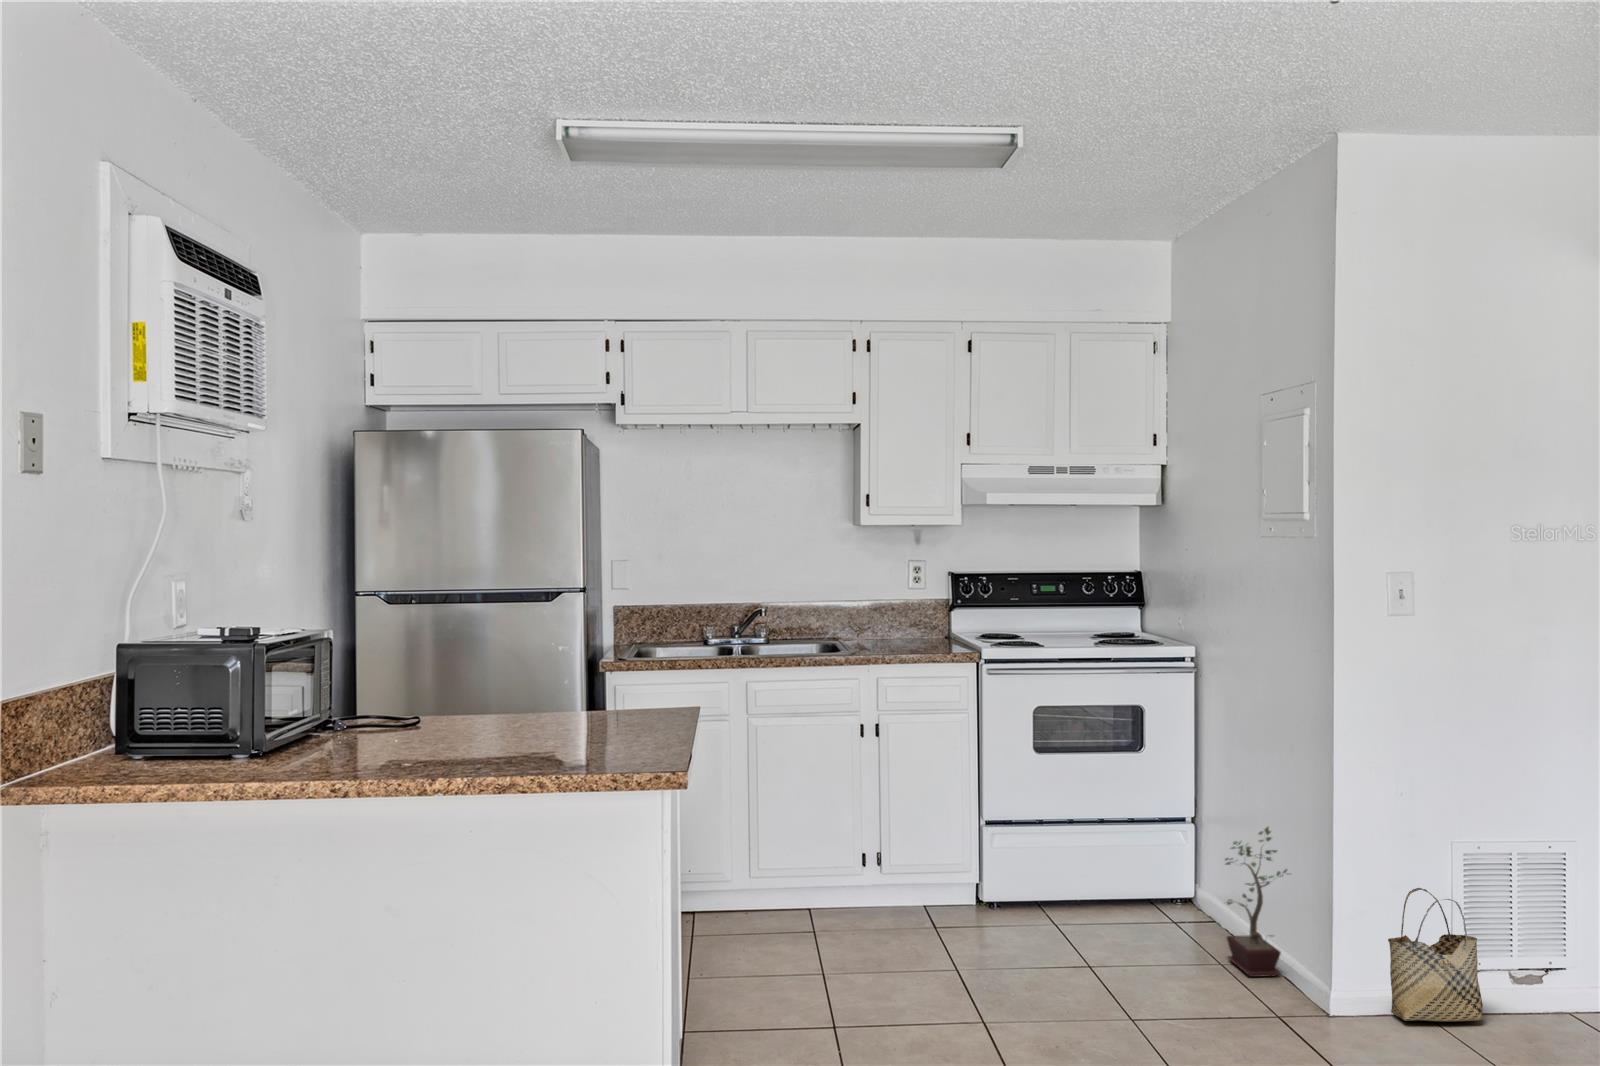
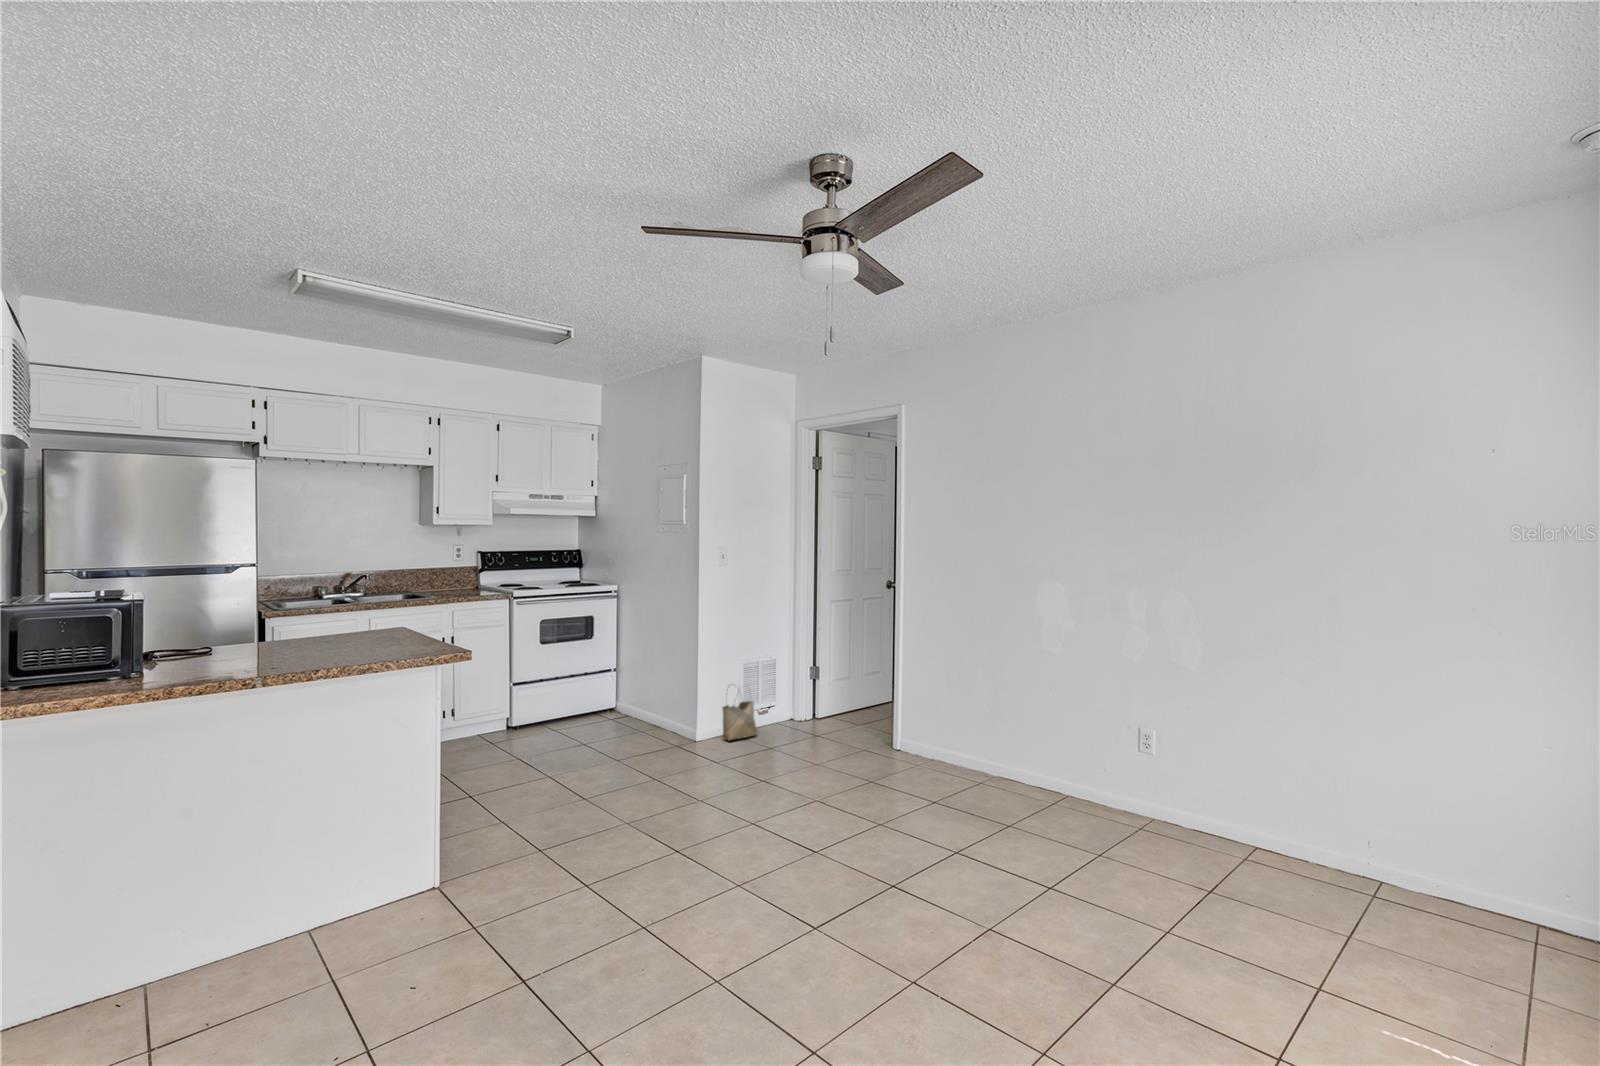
potted plant: present [1225,827,1287,977] -> none [642,666,680,737]

